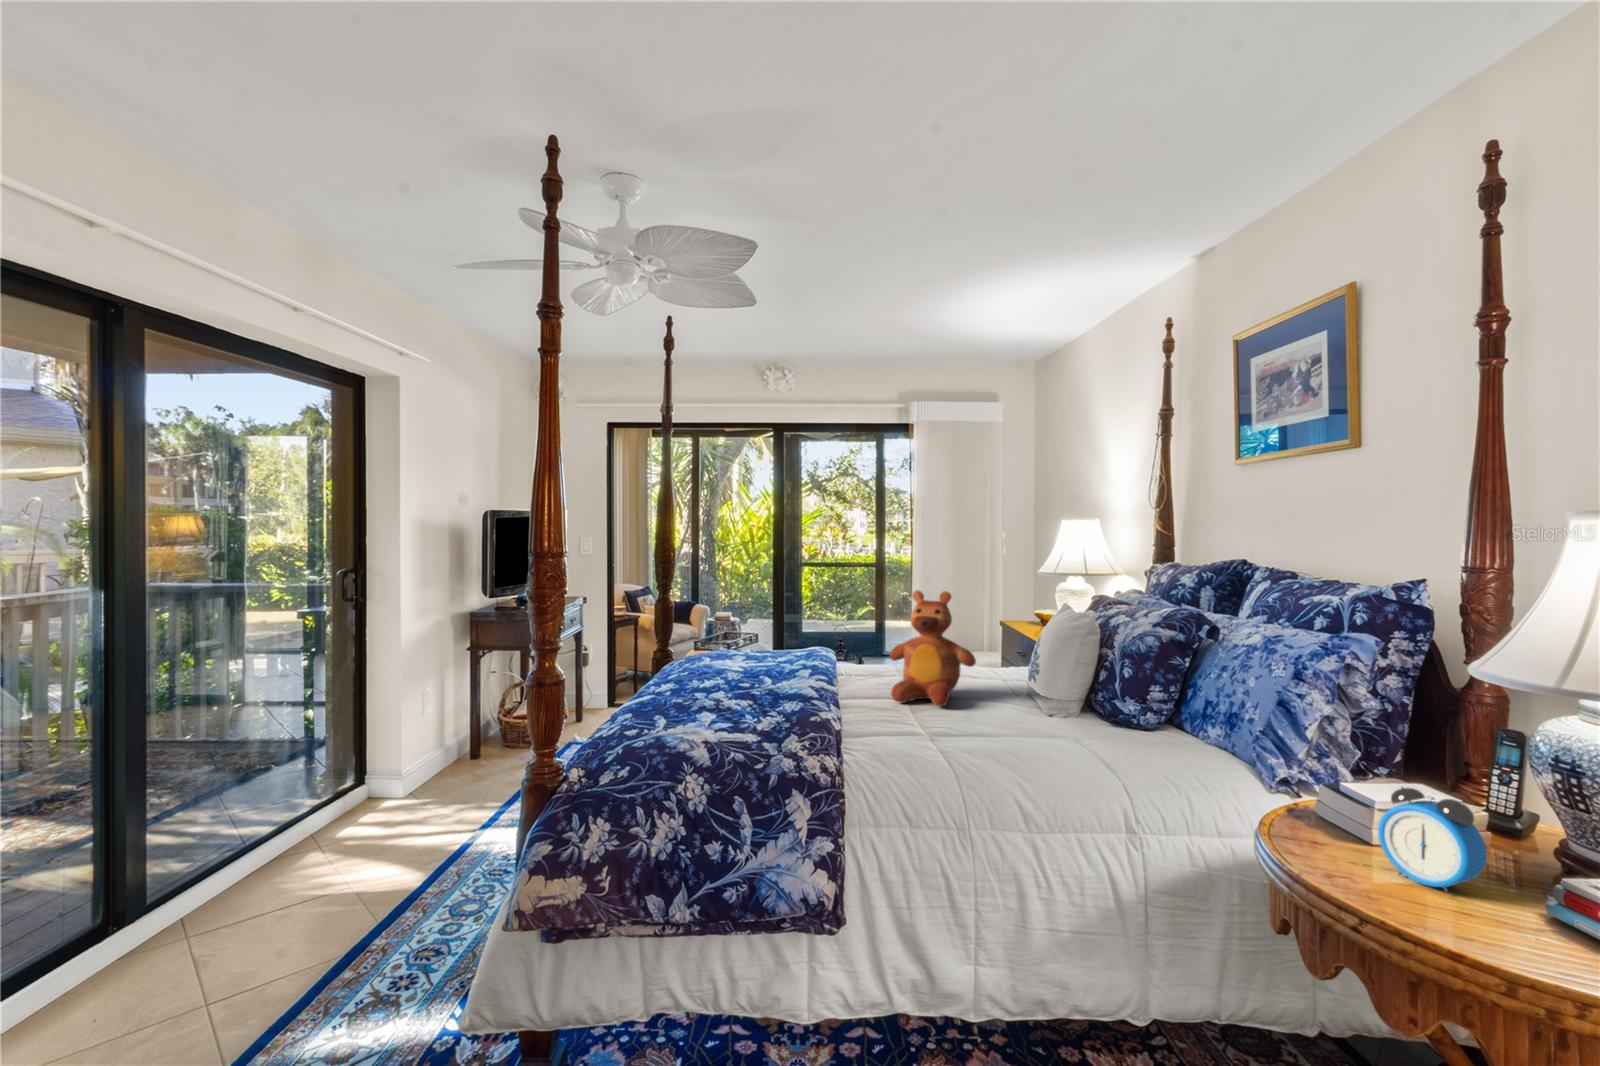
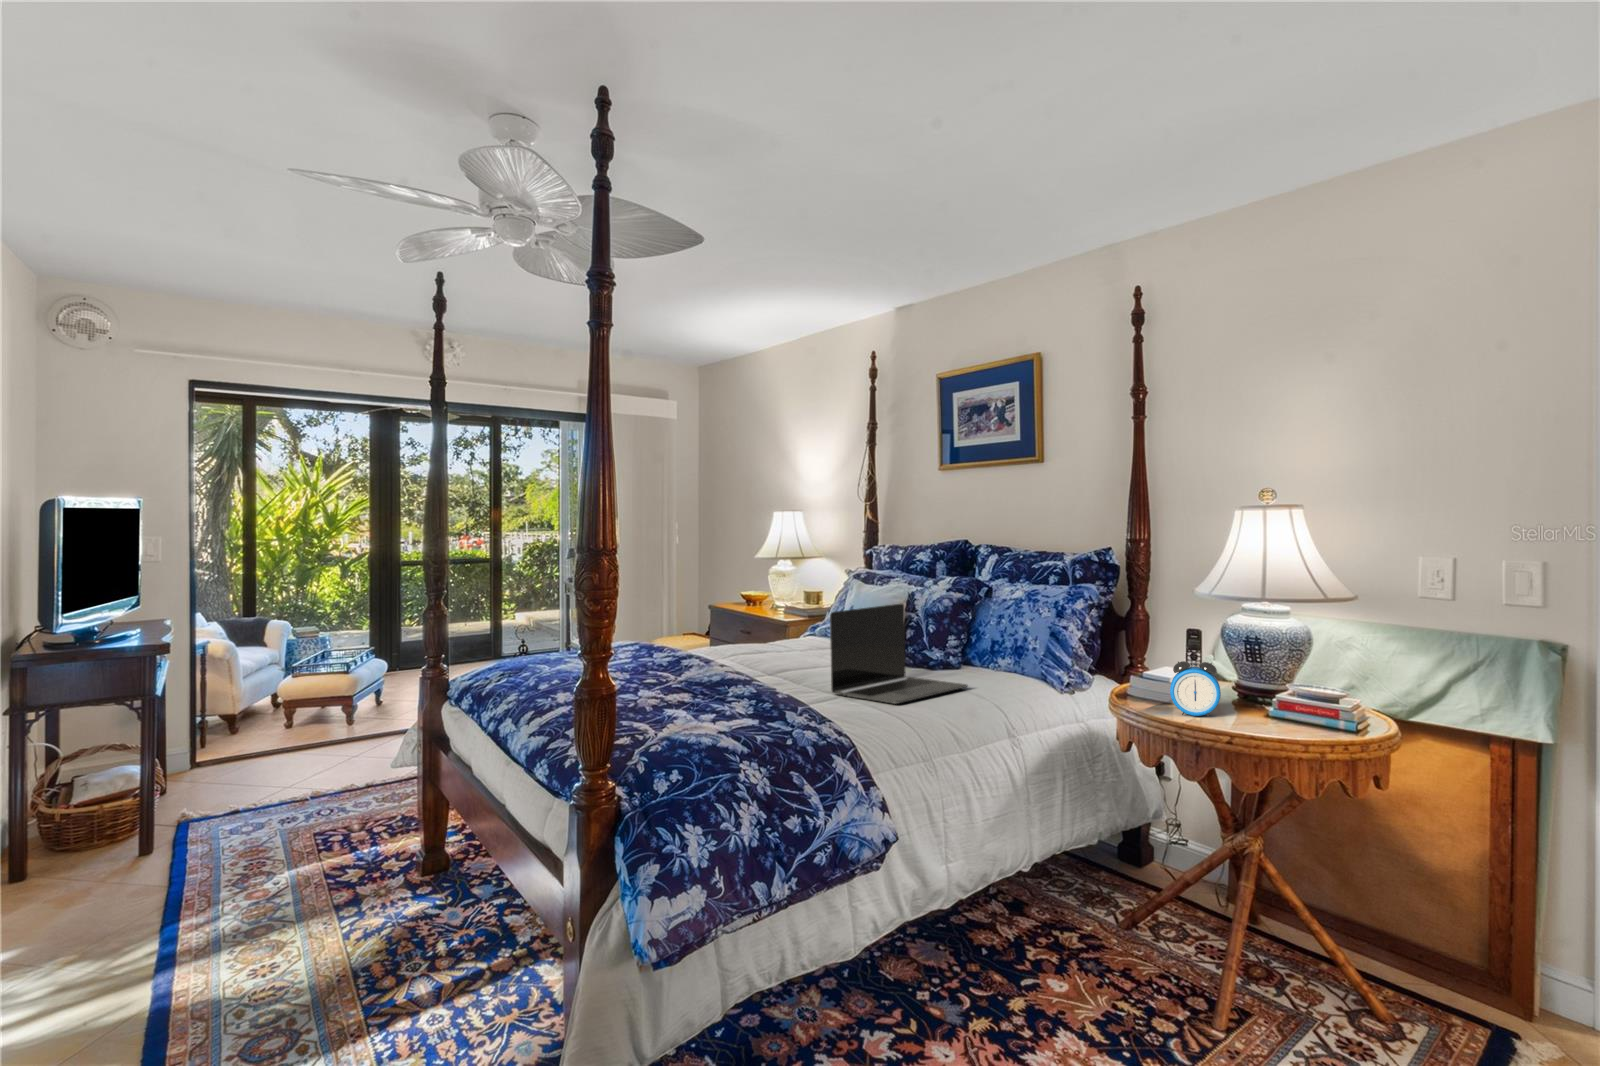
teddy bear: present [890,590,976,707] -> none [712,572,799,688]
laptop: none [951,638,1112,752] -> present [830,604,968,704]

